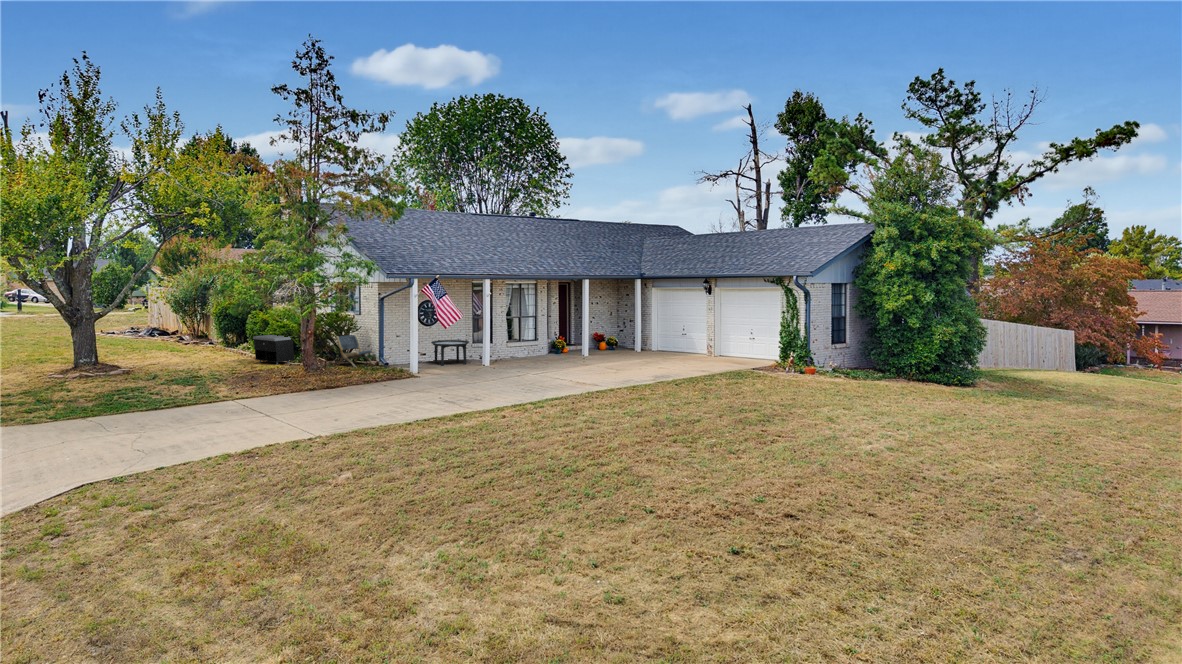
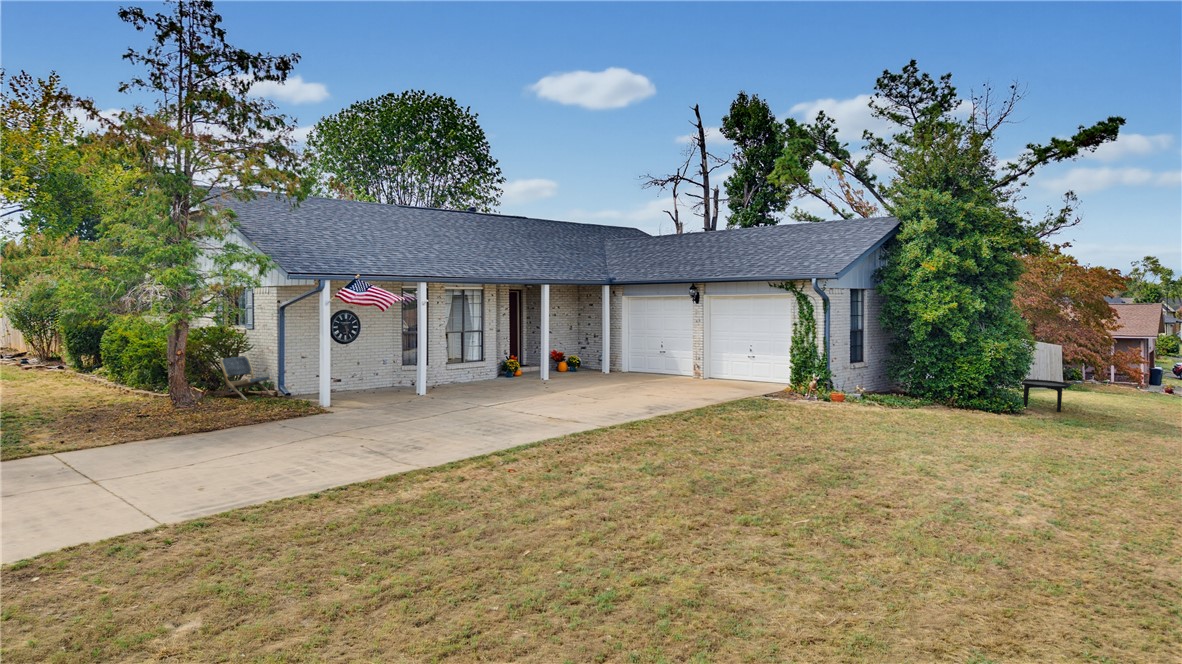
storage bench: present [253,335,294,365] -> none [100,357,159,398]
round table: present [431,340,469,366] -> present [1022,379,1072,412]

